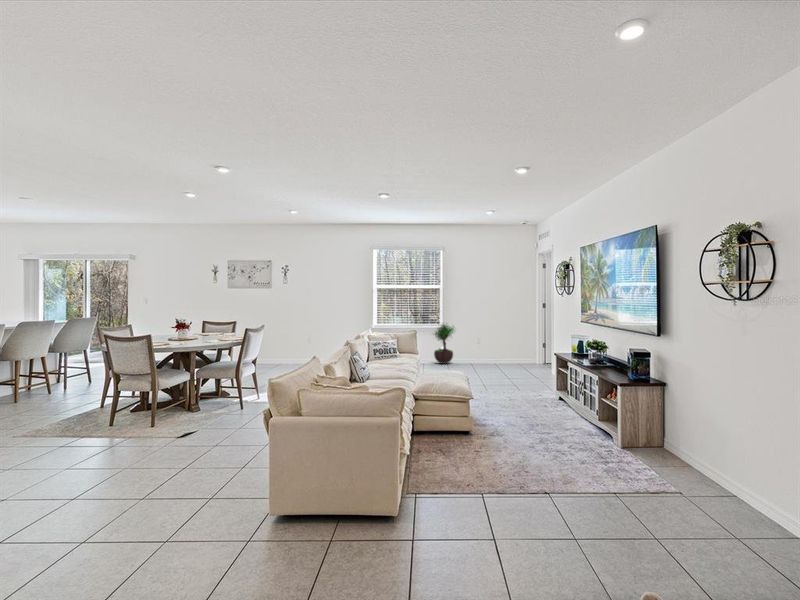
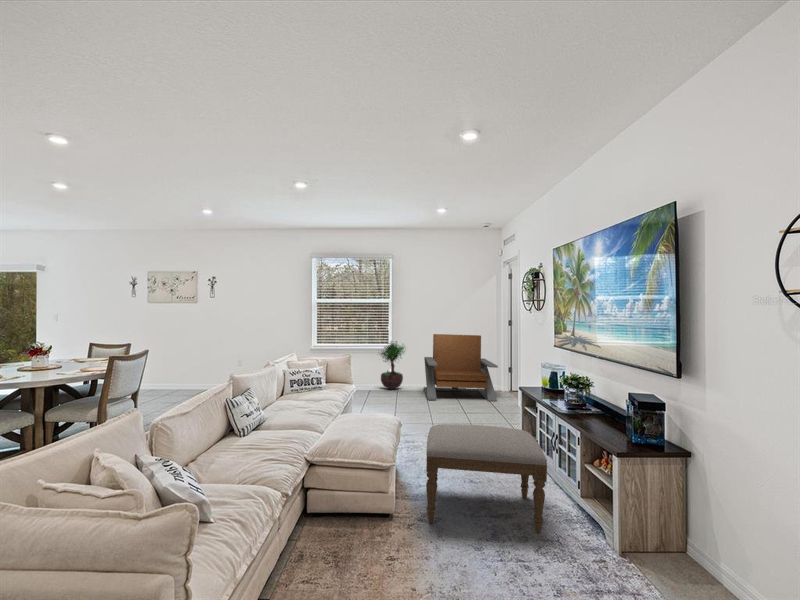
lounge chair: none [471,316,536,371] -> present [424,334,498,402]
ottoman: none [493,376,575,440] -> present [426,424,547,534]

